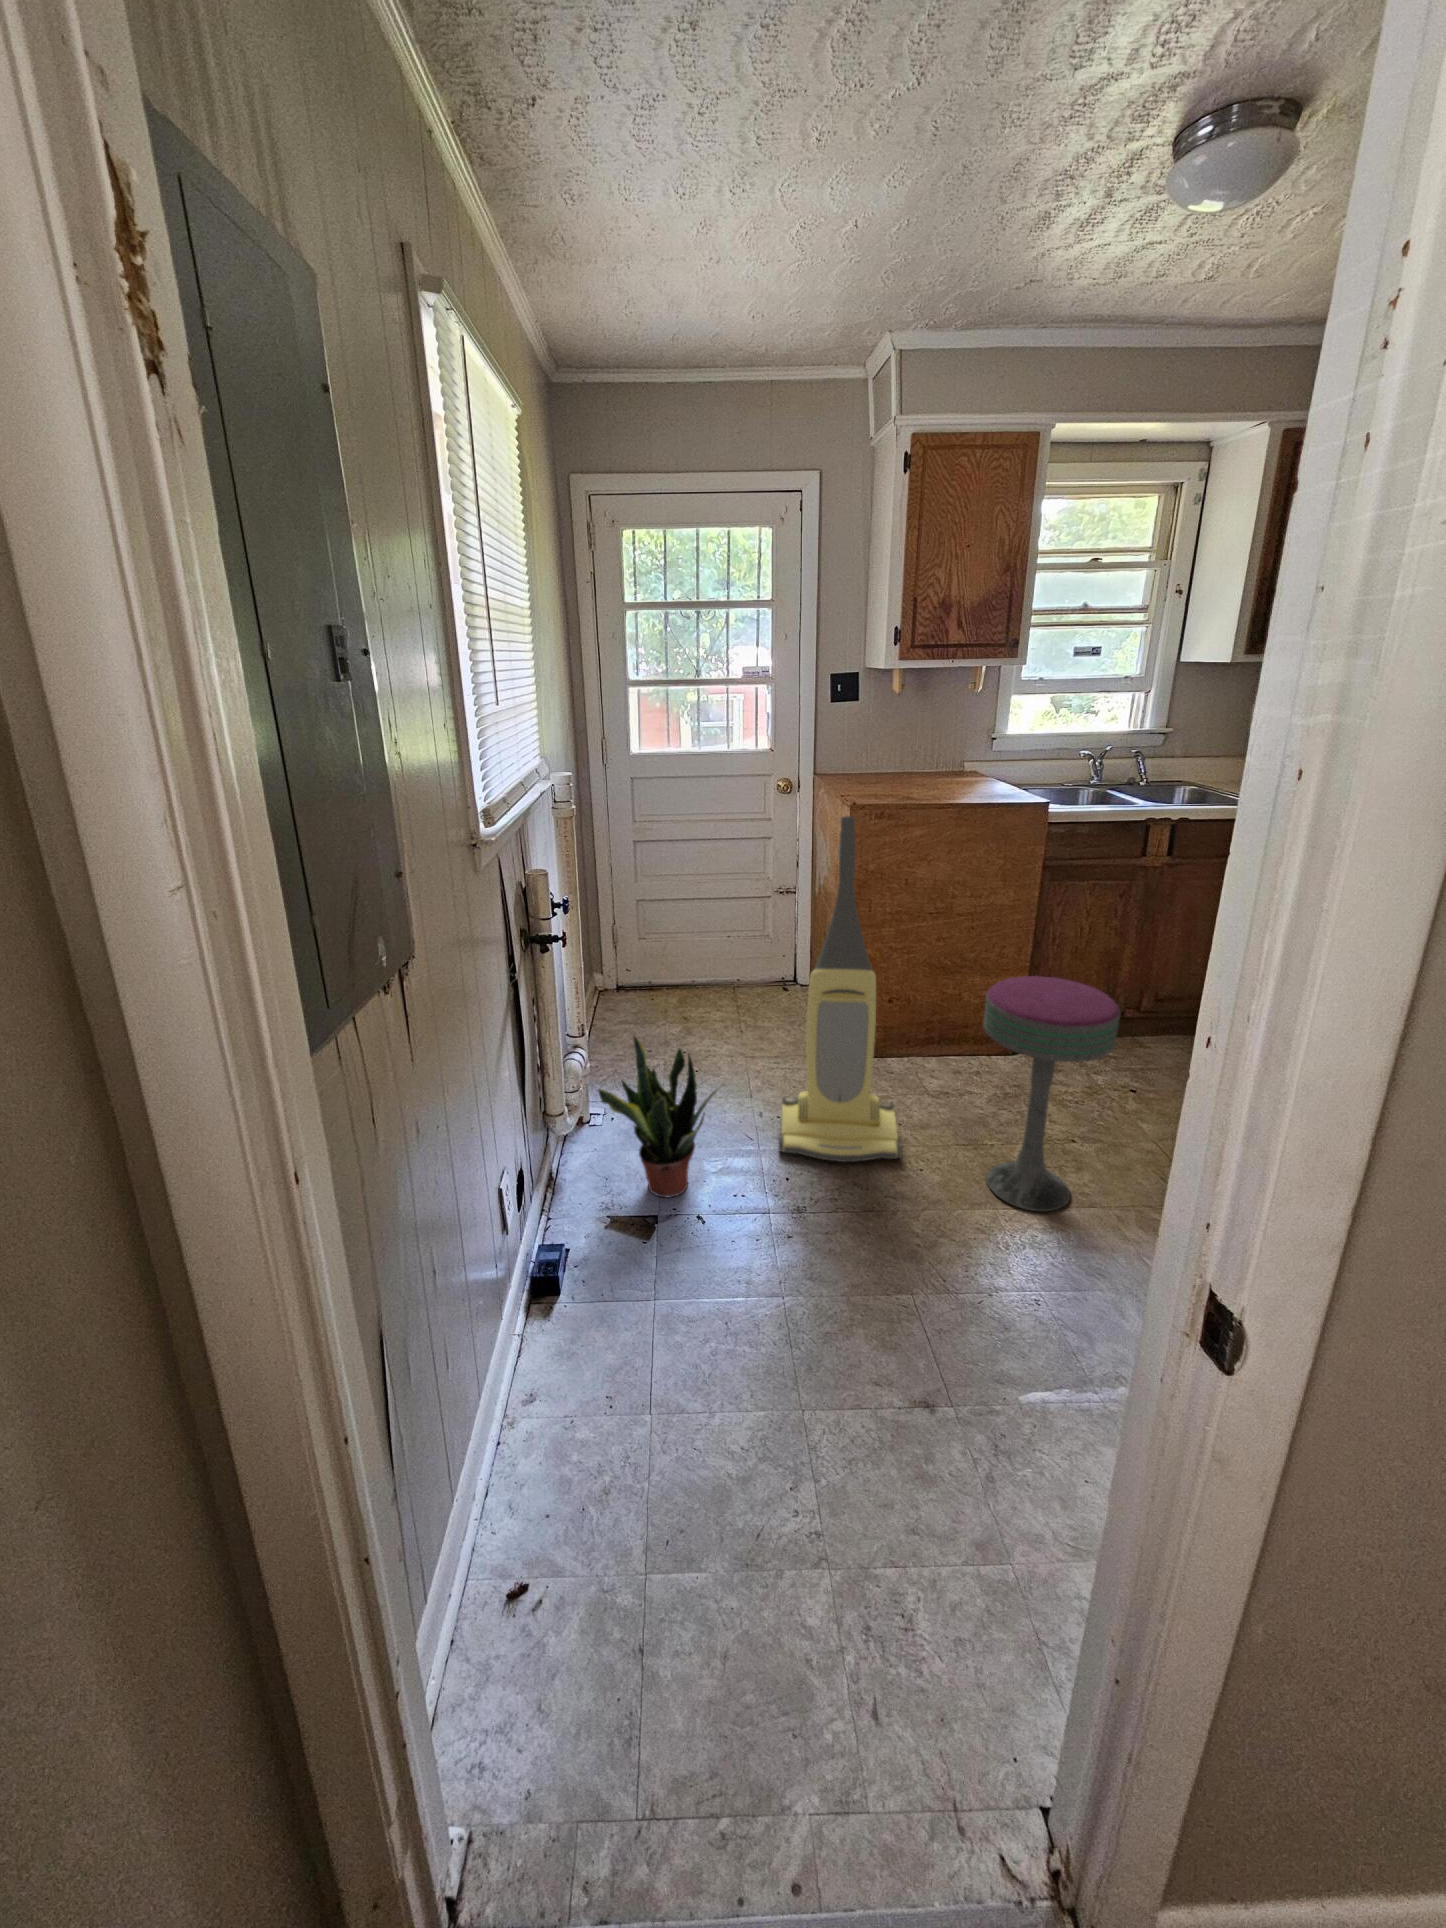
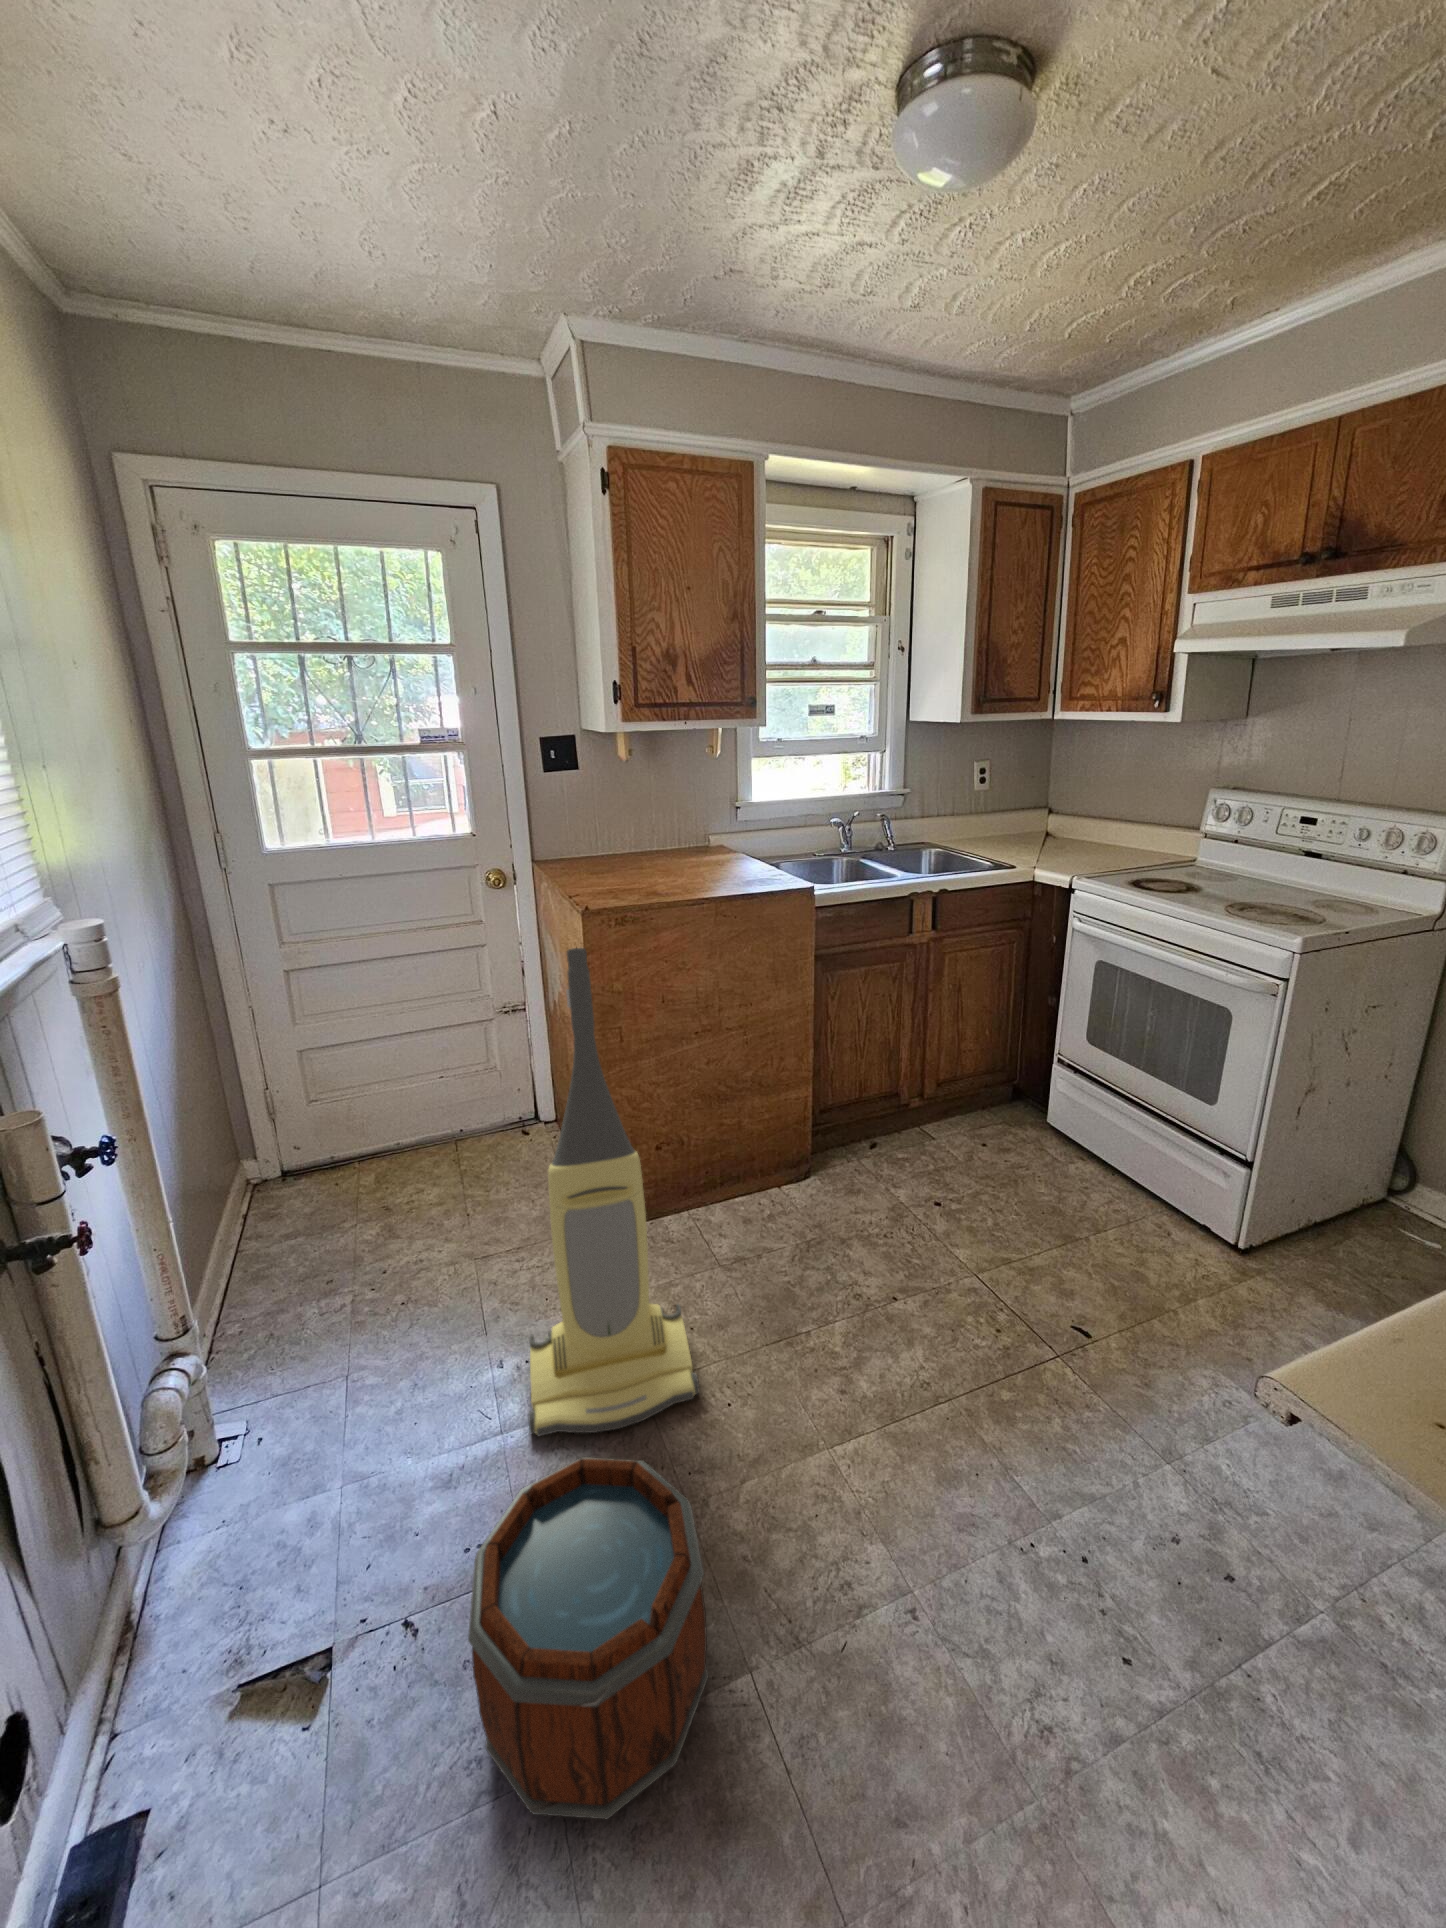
bar stool: present [983,976,1120,1211] -> none [785,1127,945,1439]
potted plant: present [598,1037,718,1198] -> none [176,1346,427,1607]
bucket: none [748,1134,893,1316] -> present [468,1457,708,1819]

